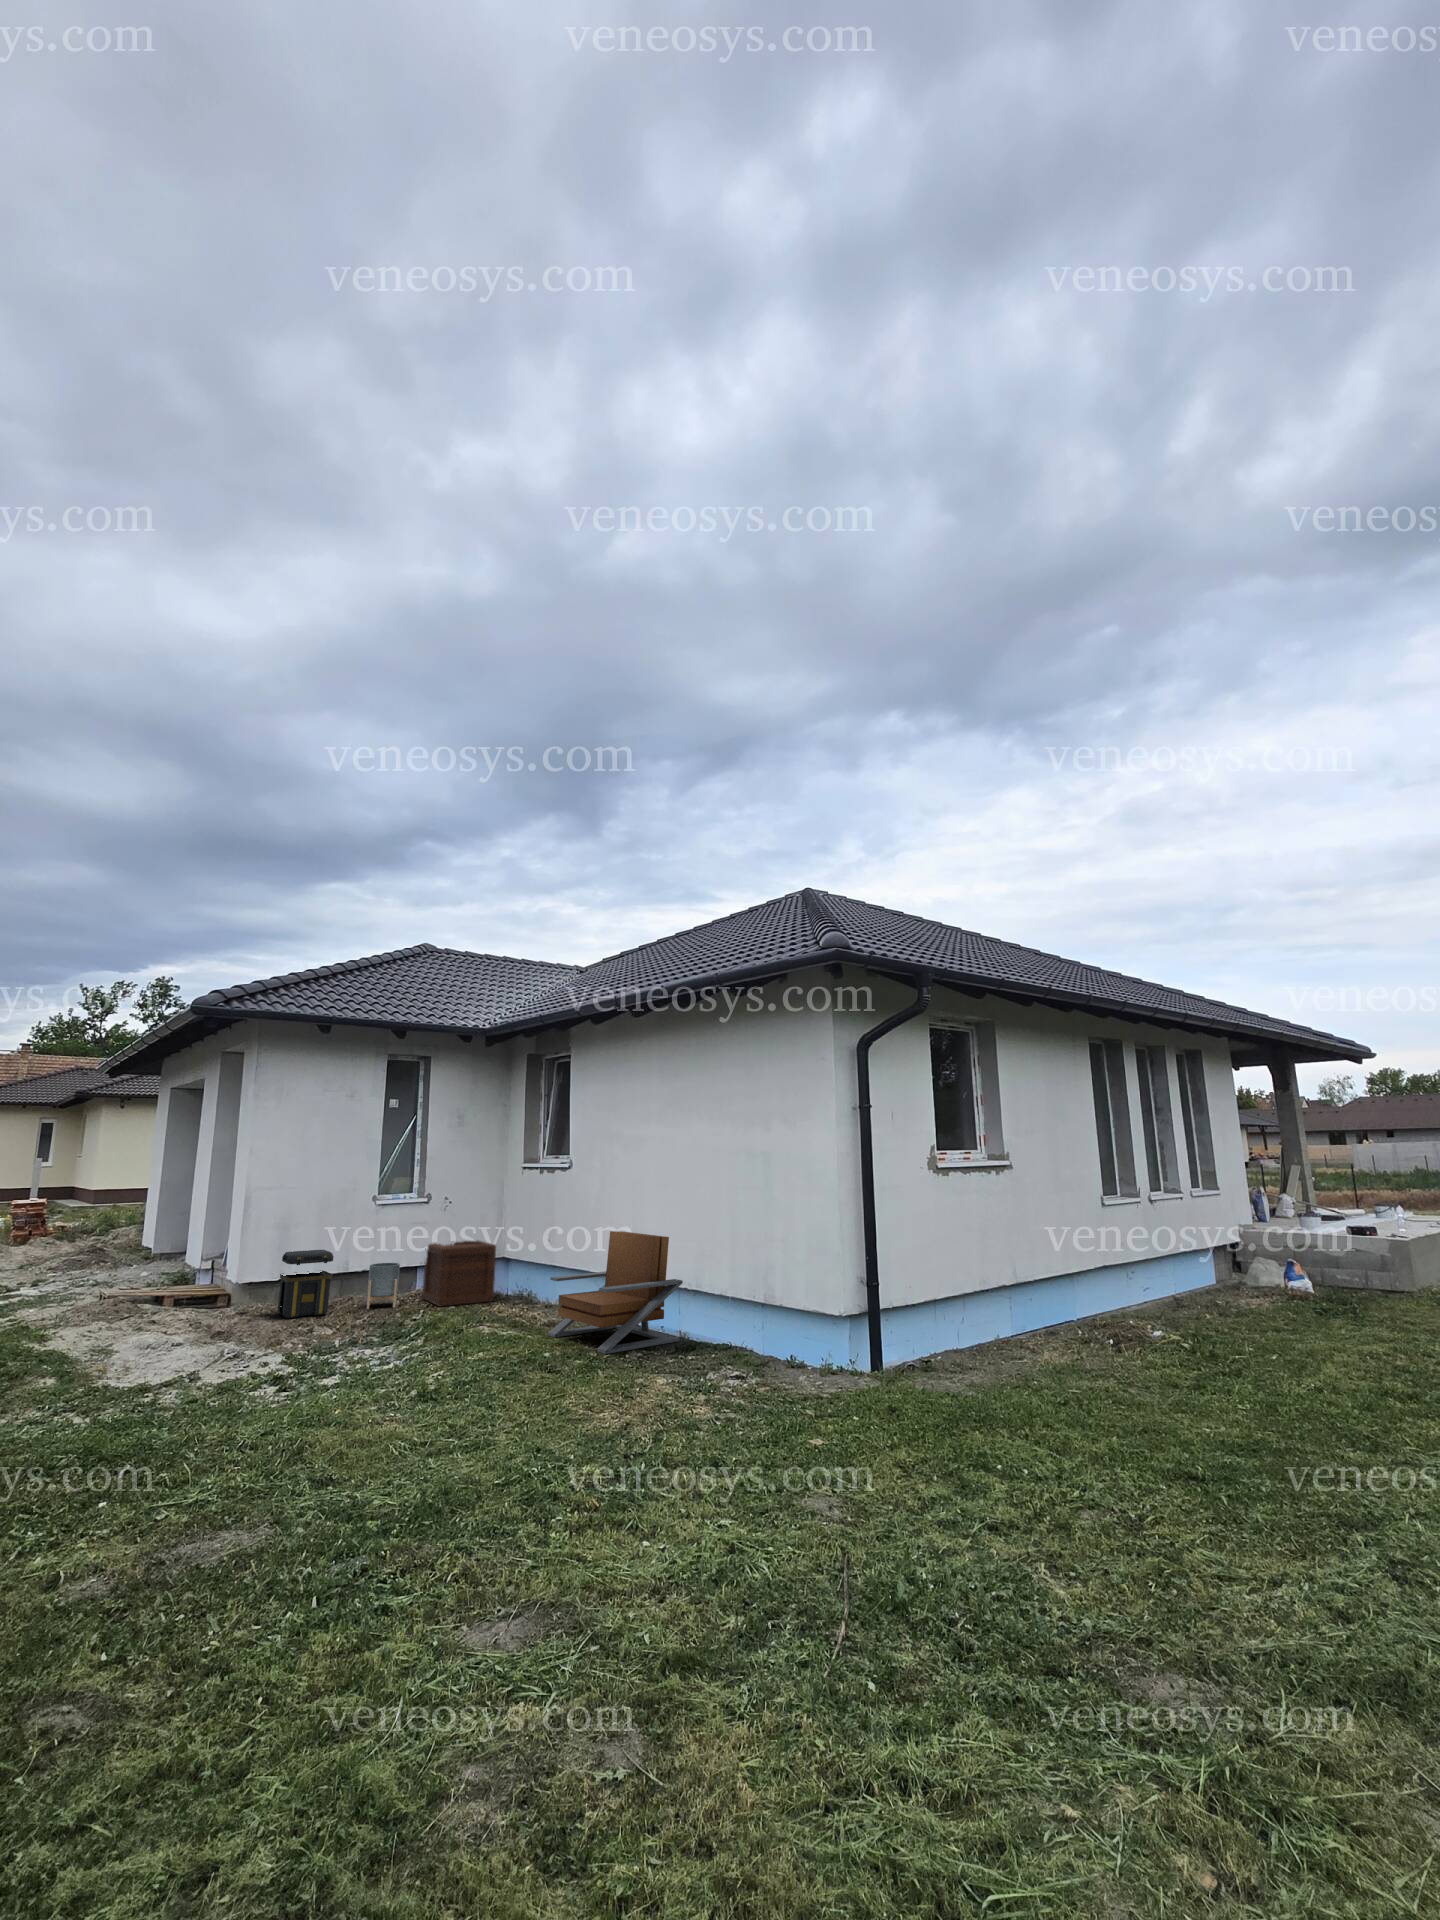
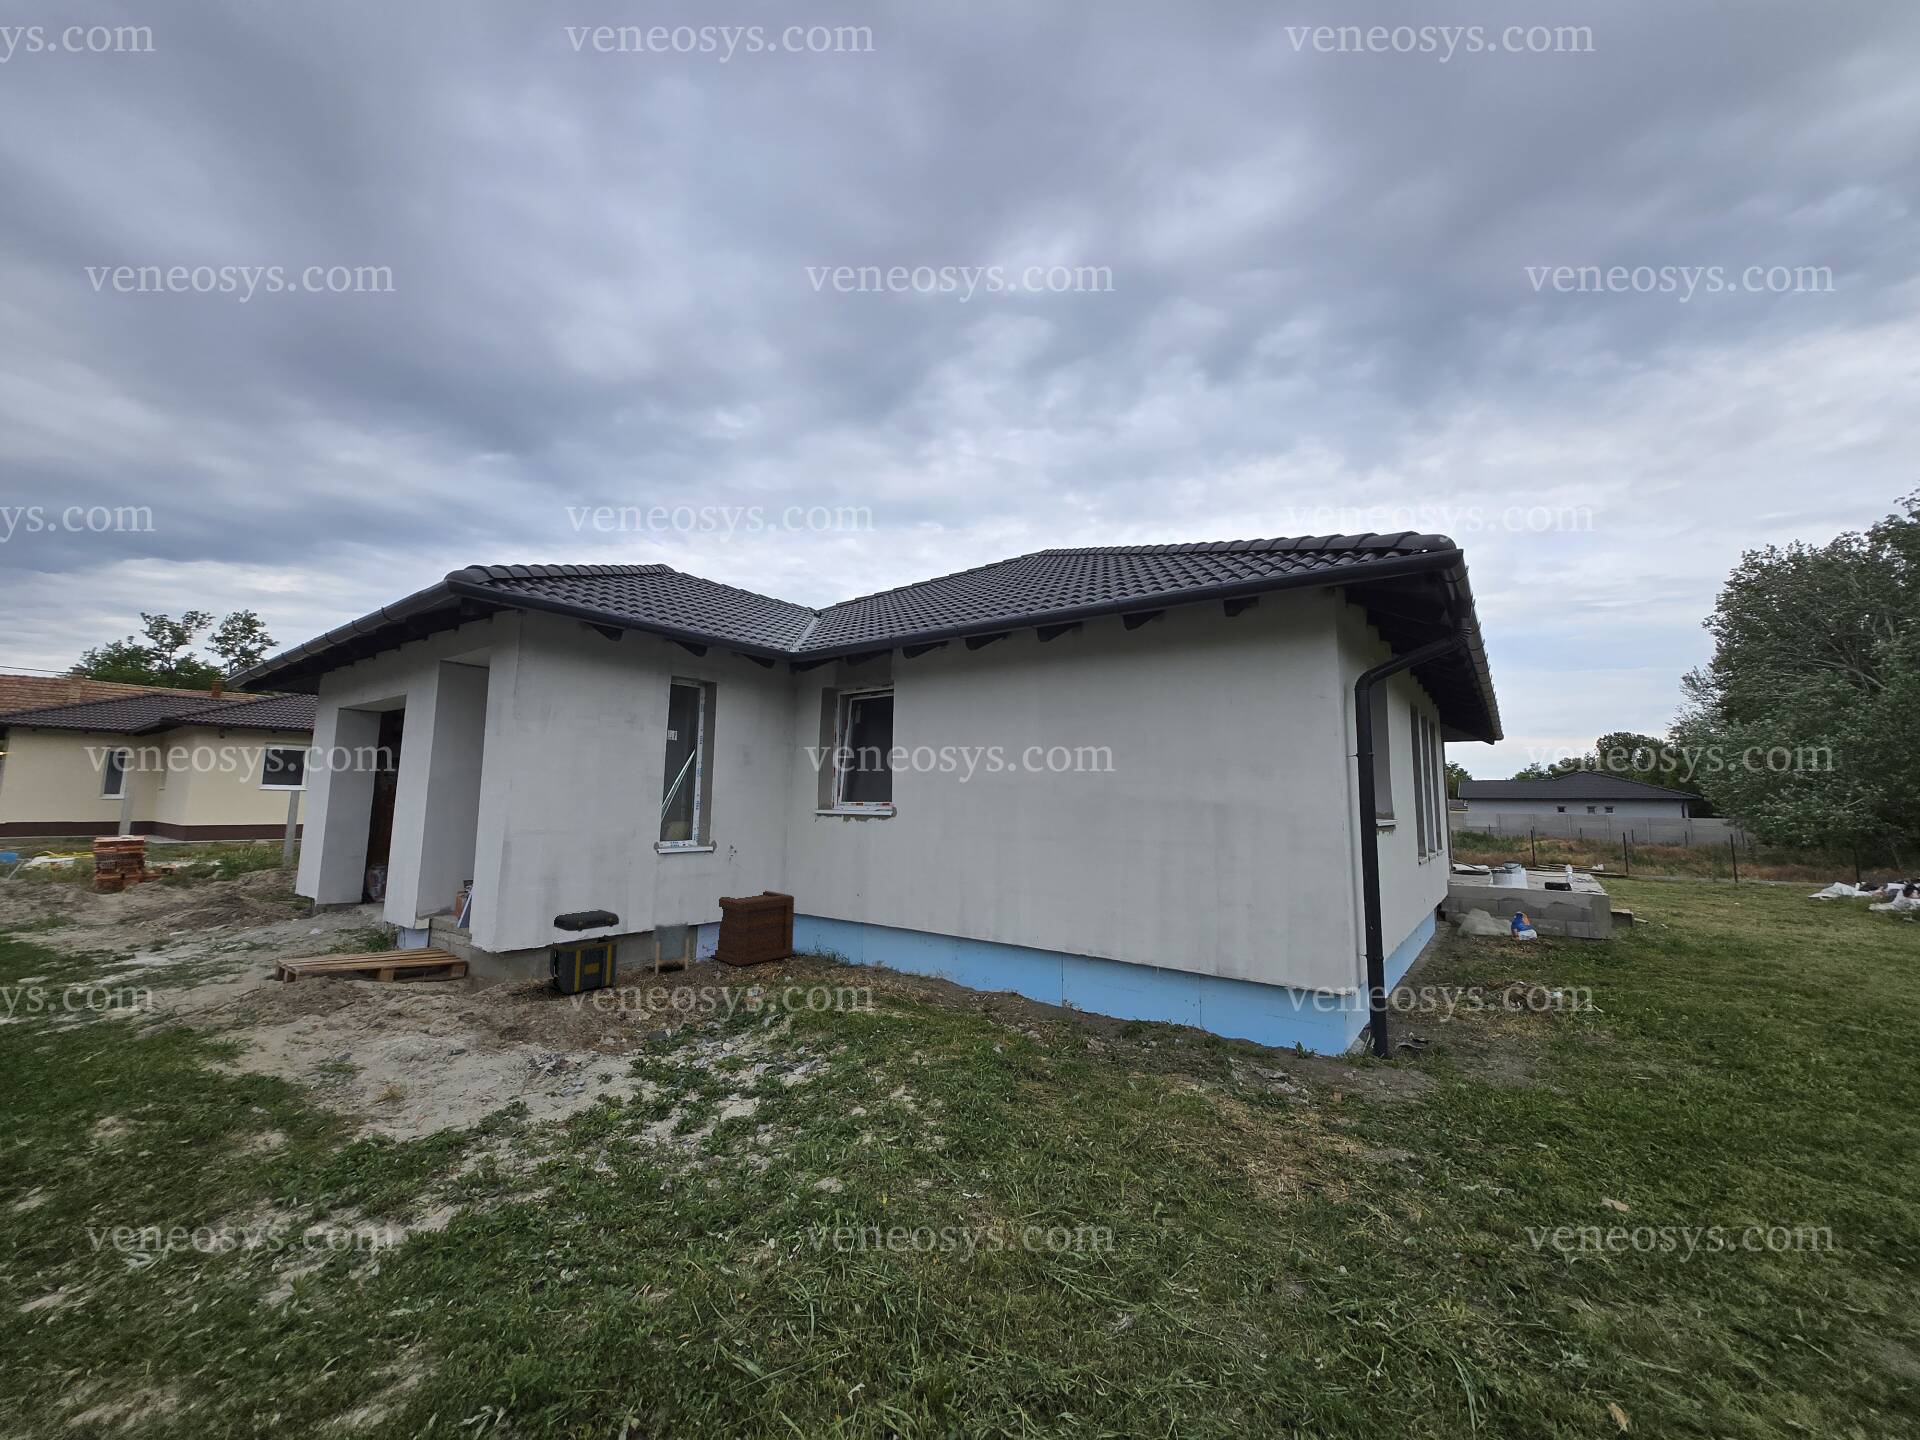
lounge chair: present [548,1231,683,1354] -> none [915,886,1069,1029]

